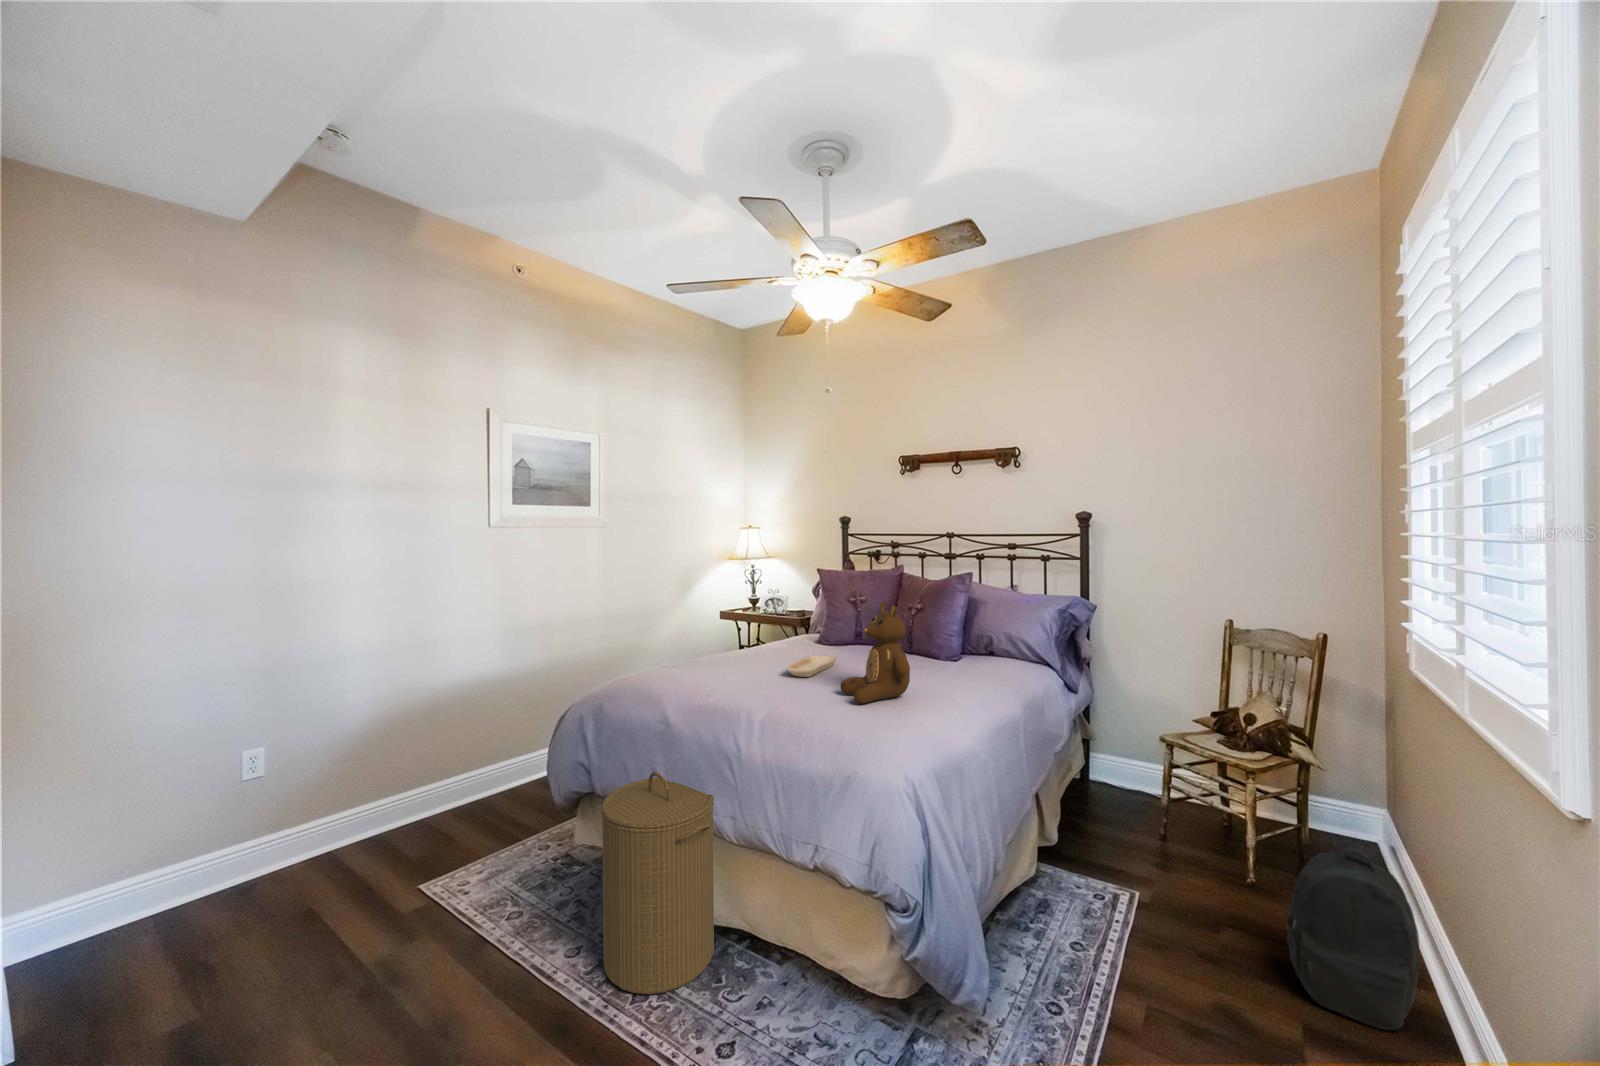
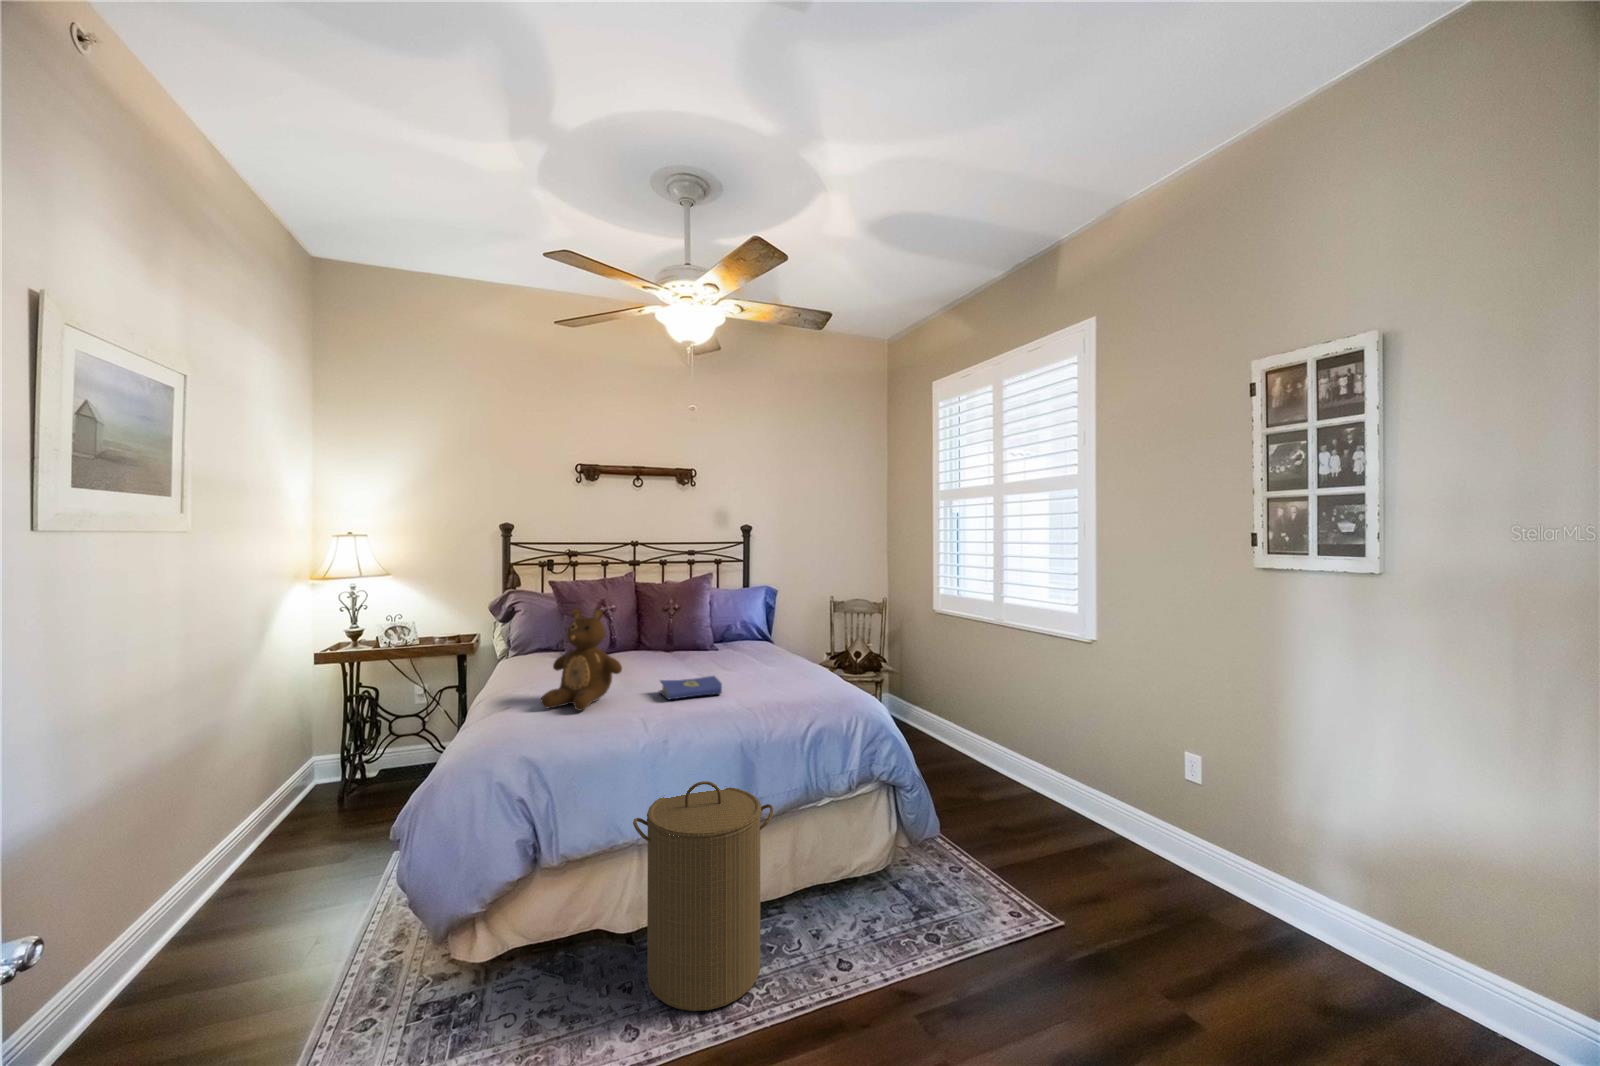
teddy bear: present [841,602,910,703] -> present [541,609,622,711]
tray: present [786,655,837,677] -> none [634,660,682,680]
hardcover book: none [735,674,805,701] -> present [659,676,722,699]
backpack: present [1287,848,1420,1030] -> none [944,696,1000,781]

